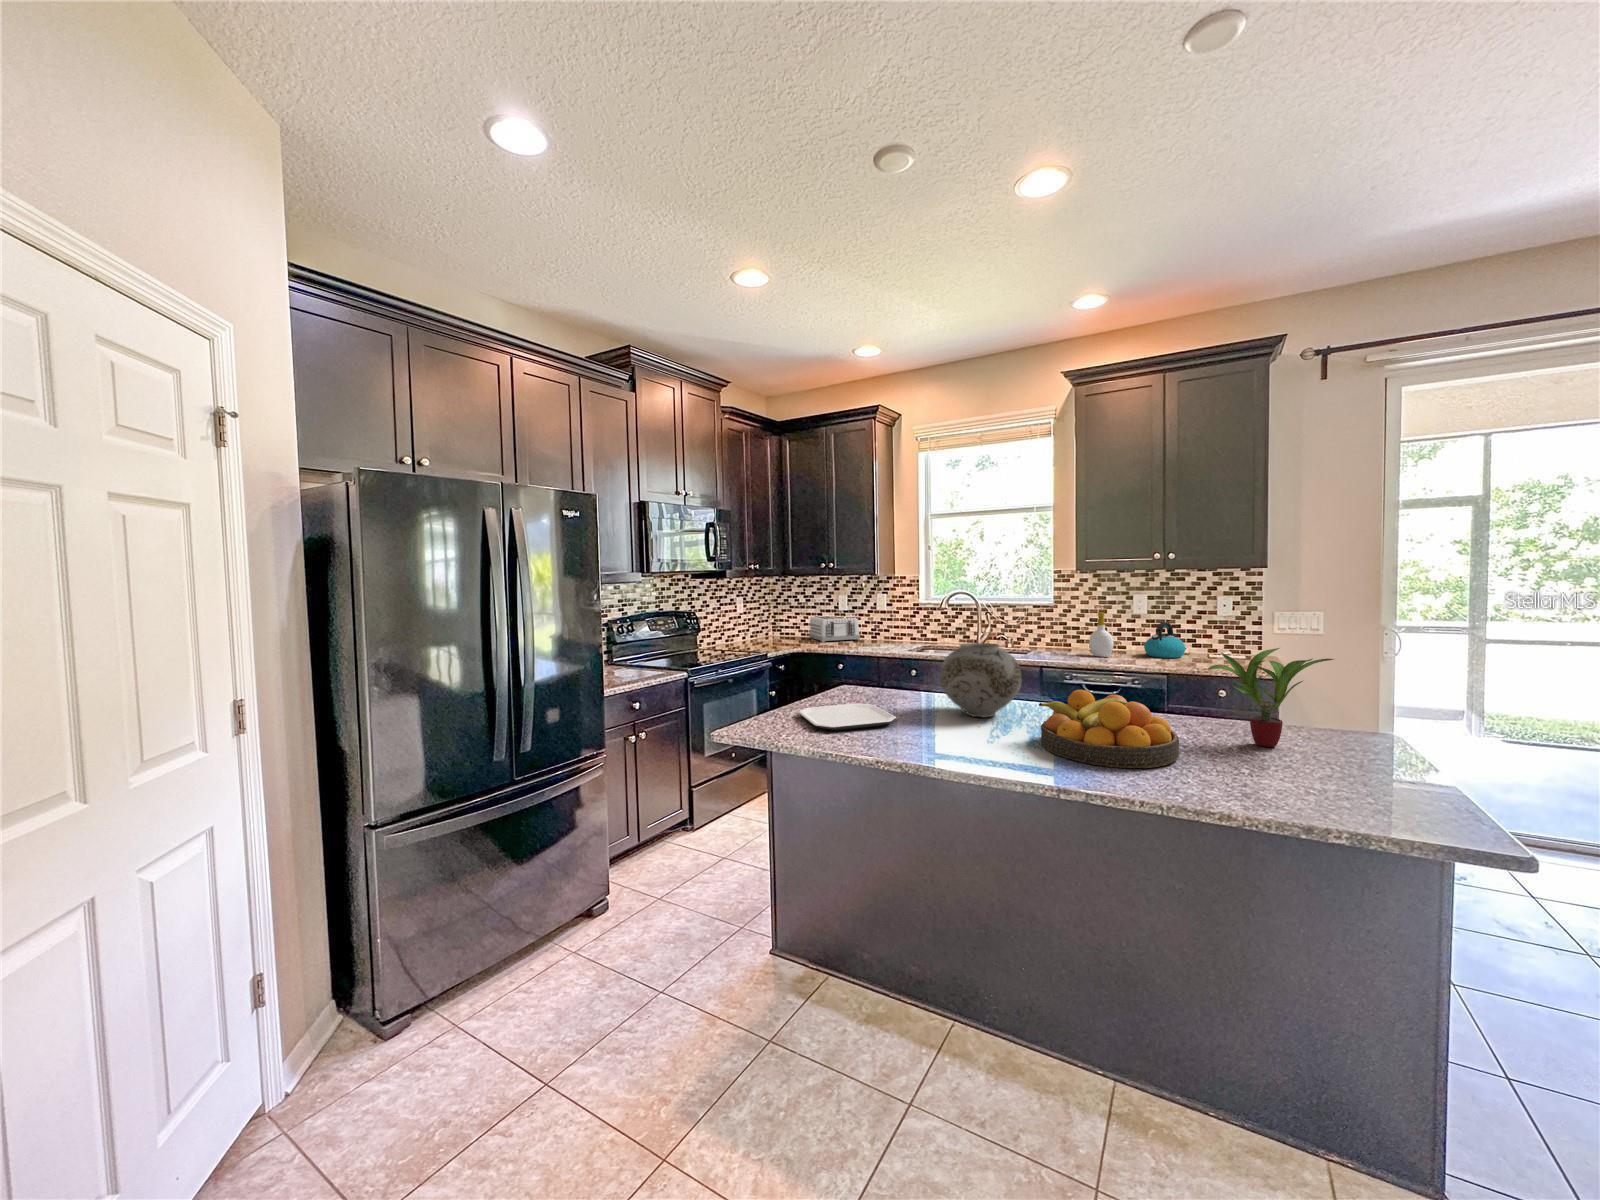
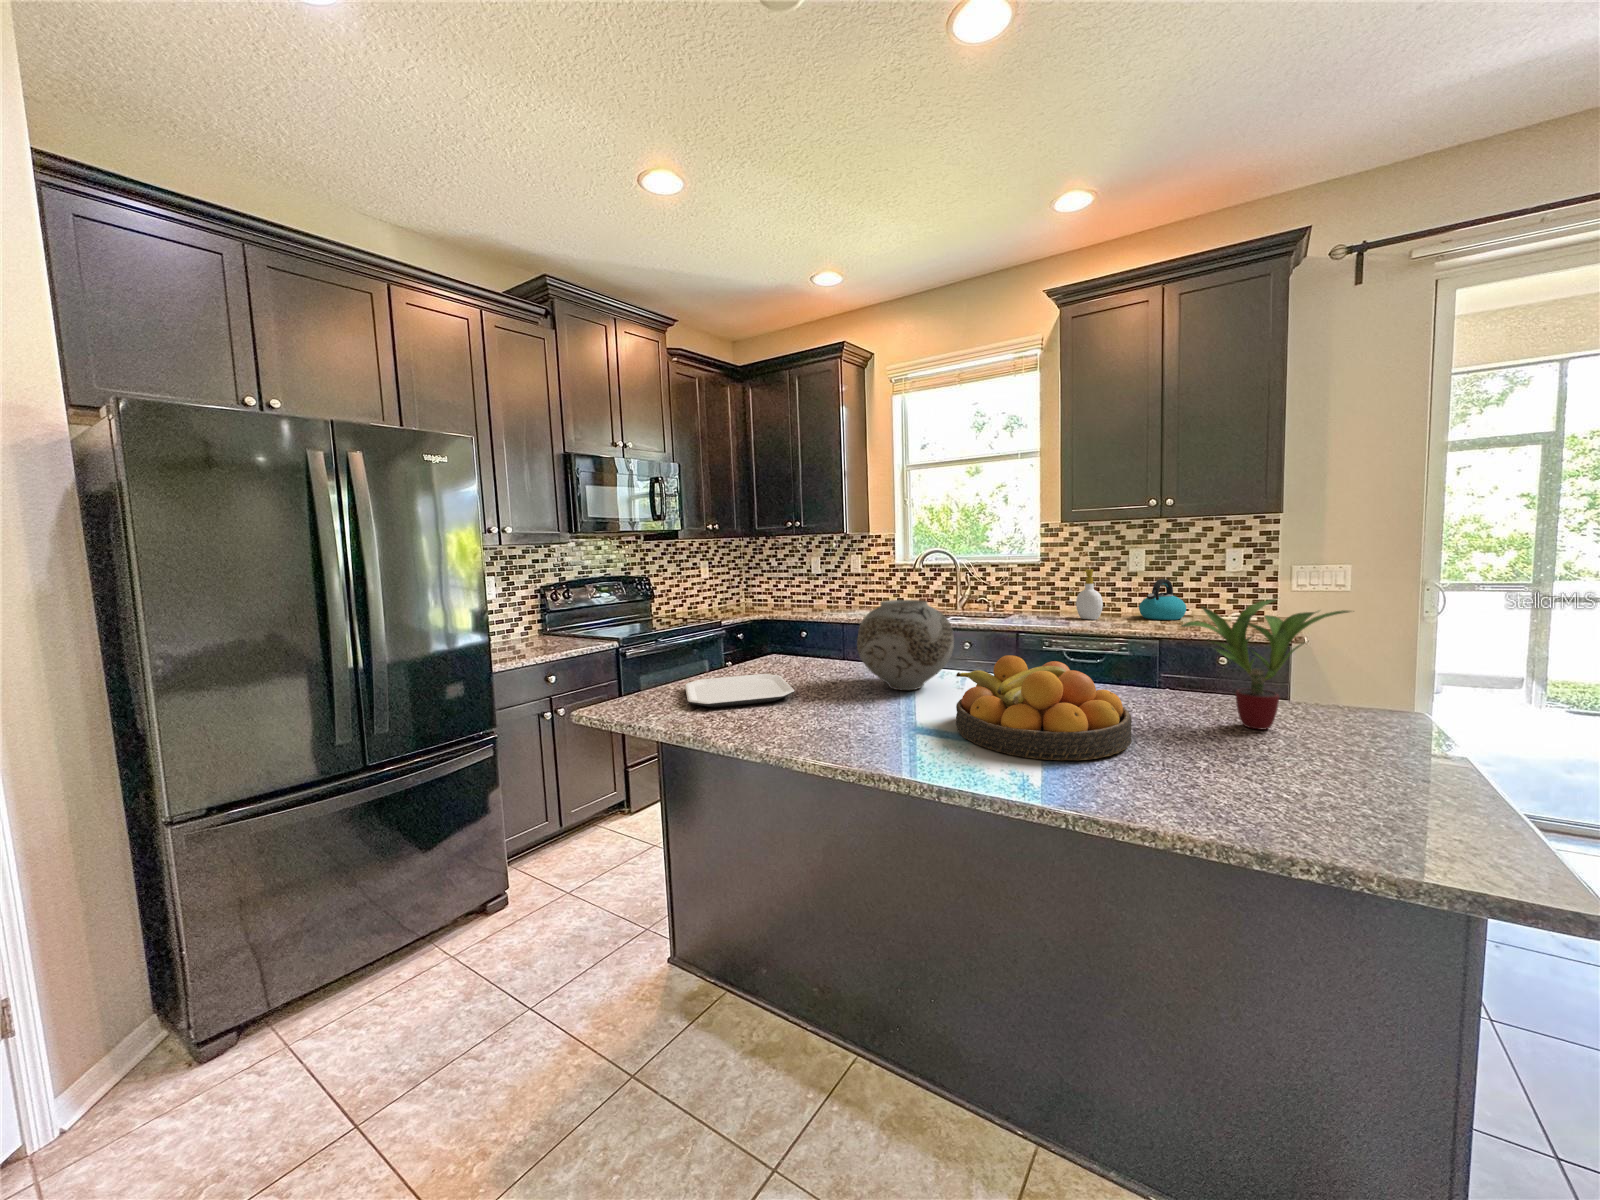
toaster: present [809,616,860,642] -> none [782,580,834,608]

